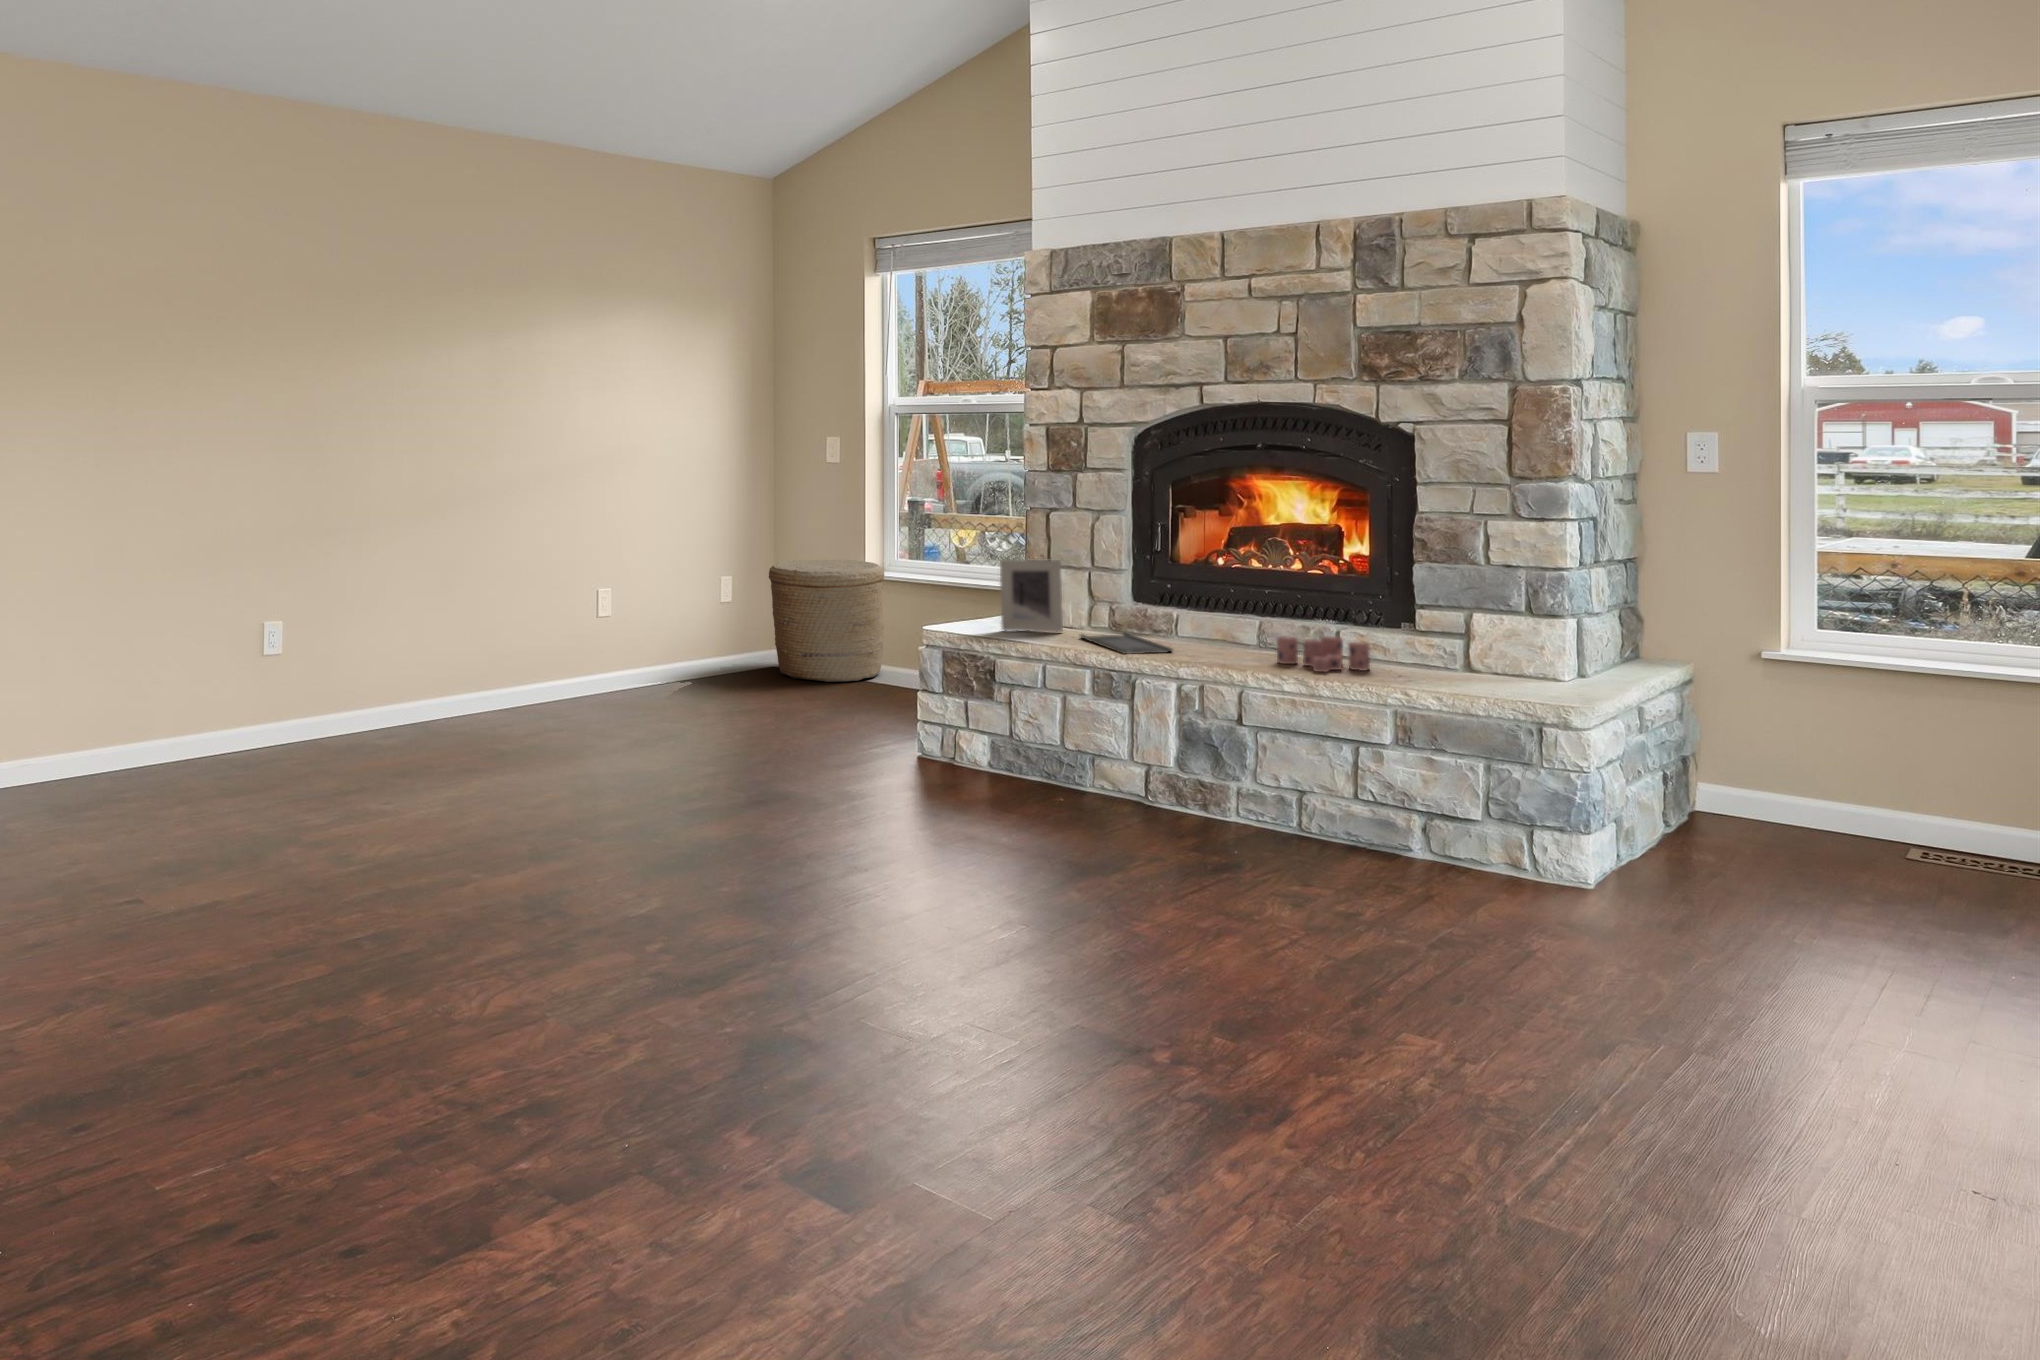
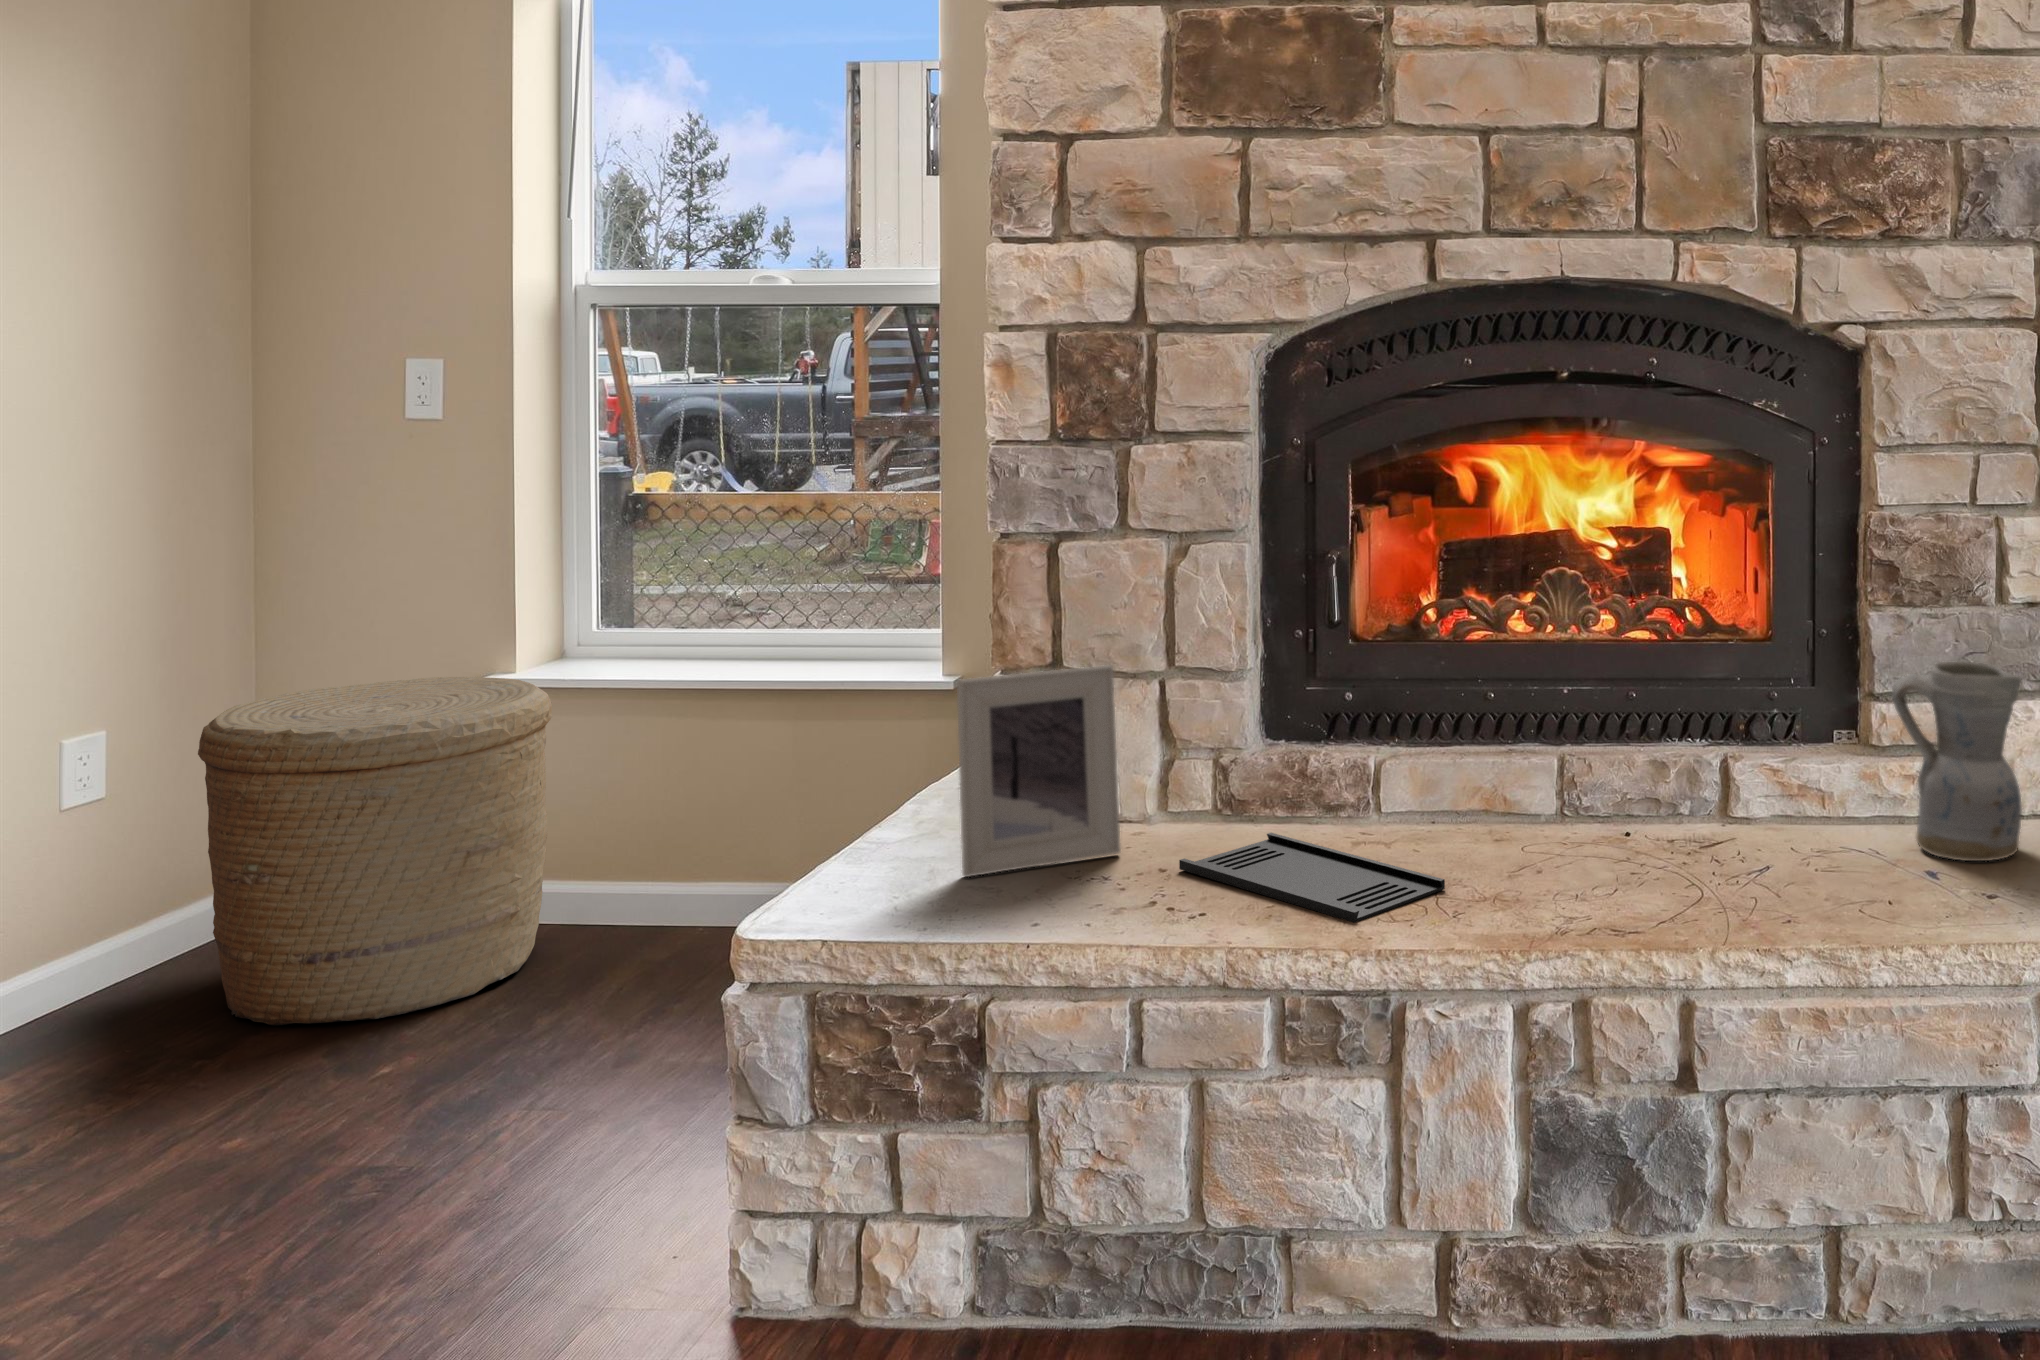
ceramic pitcher: none [1400,584,1465,674] -> present [1892,661,2022,861]
candle: present [1277,636,1370,672] -> none [1685,799,1878,905]

